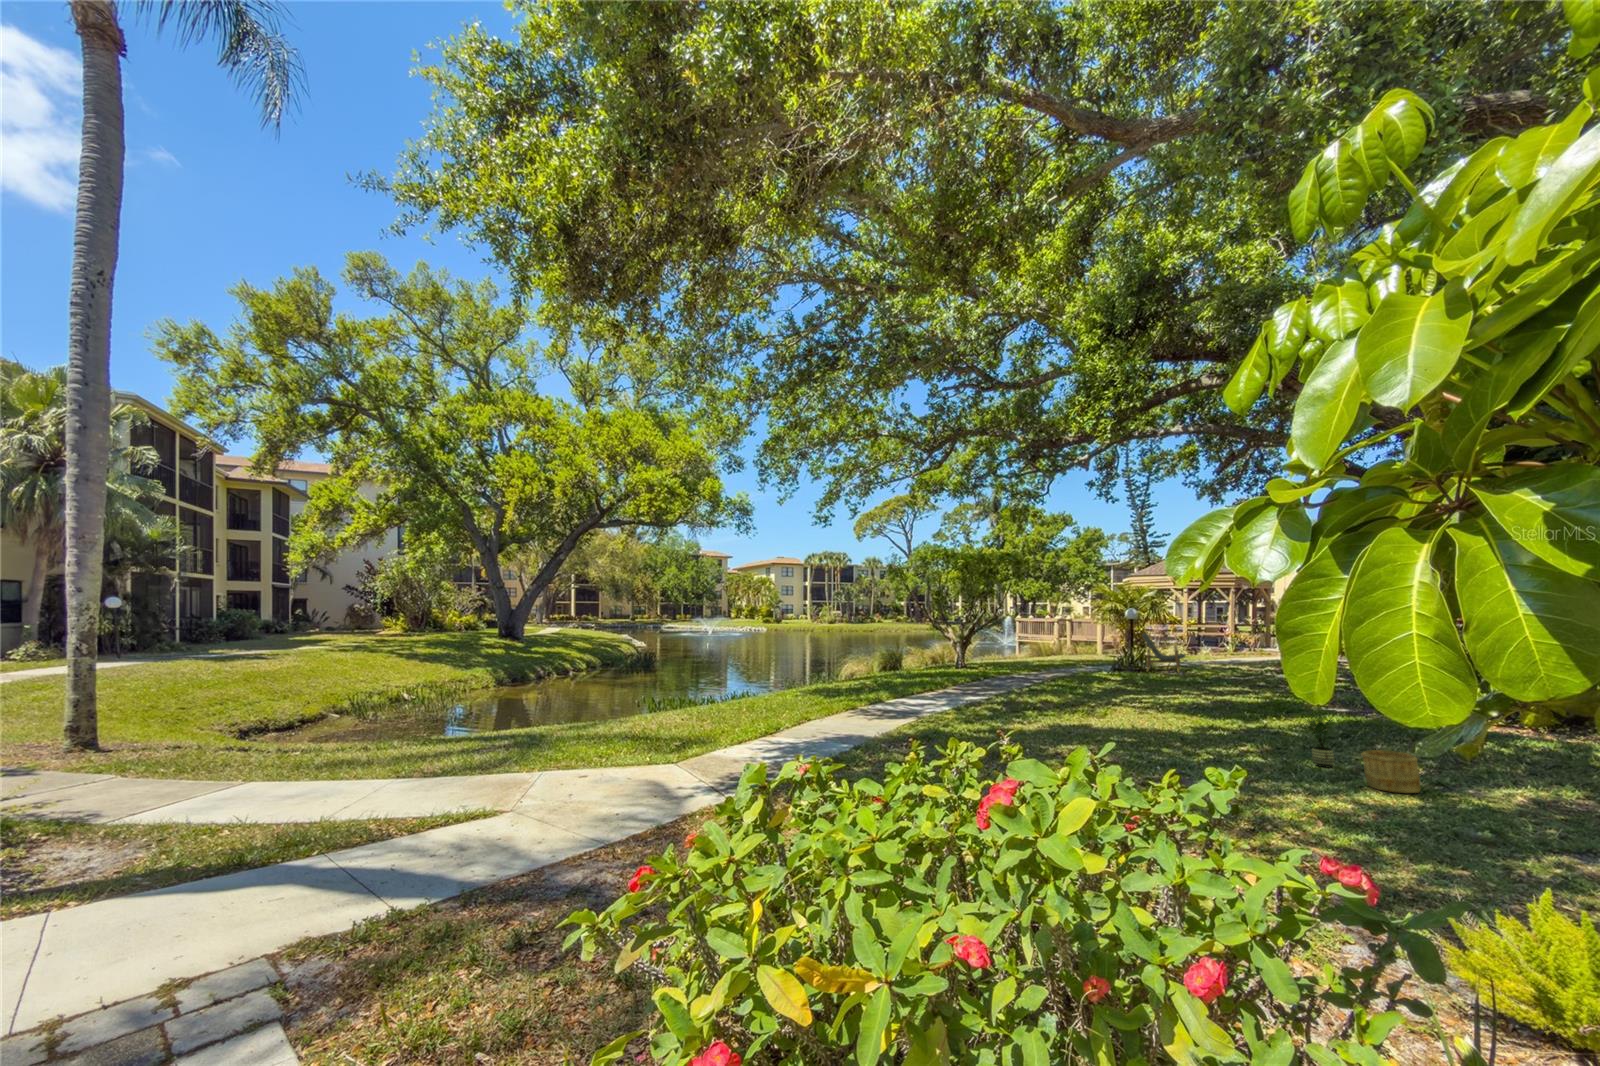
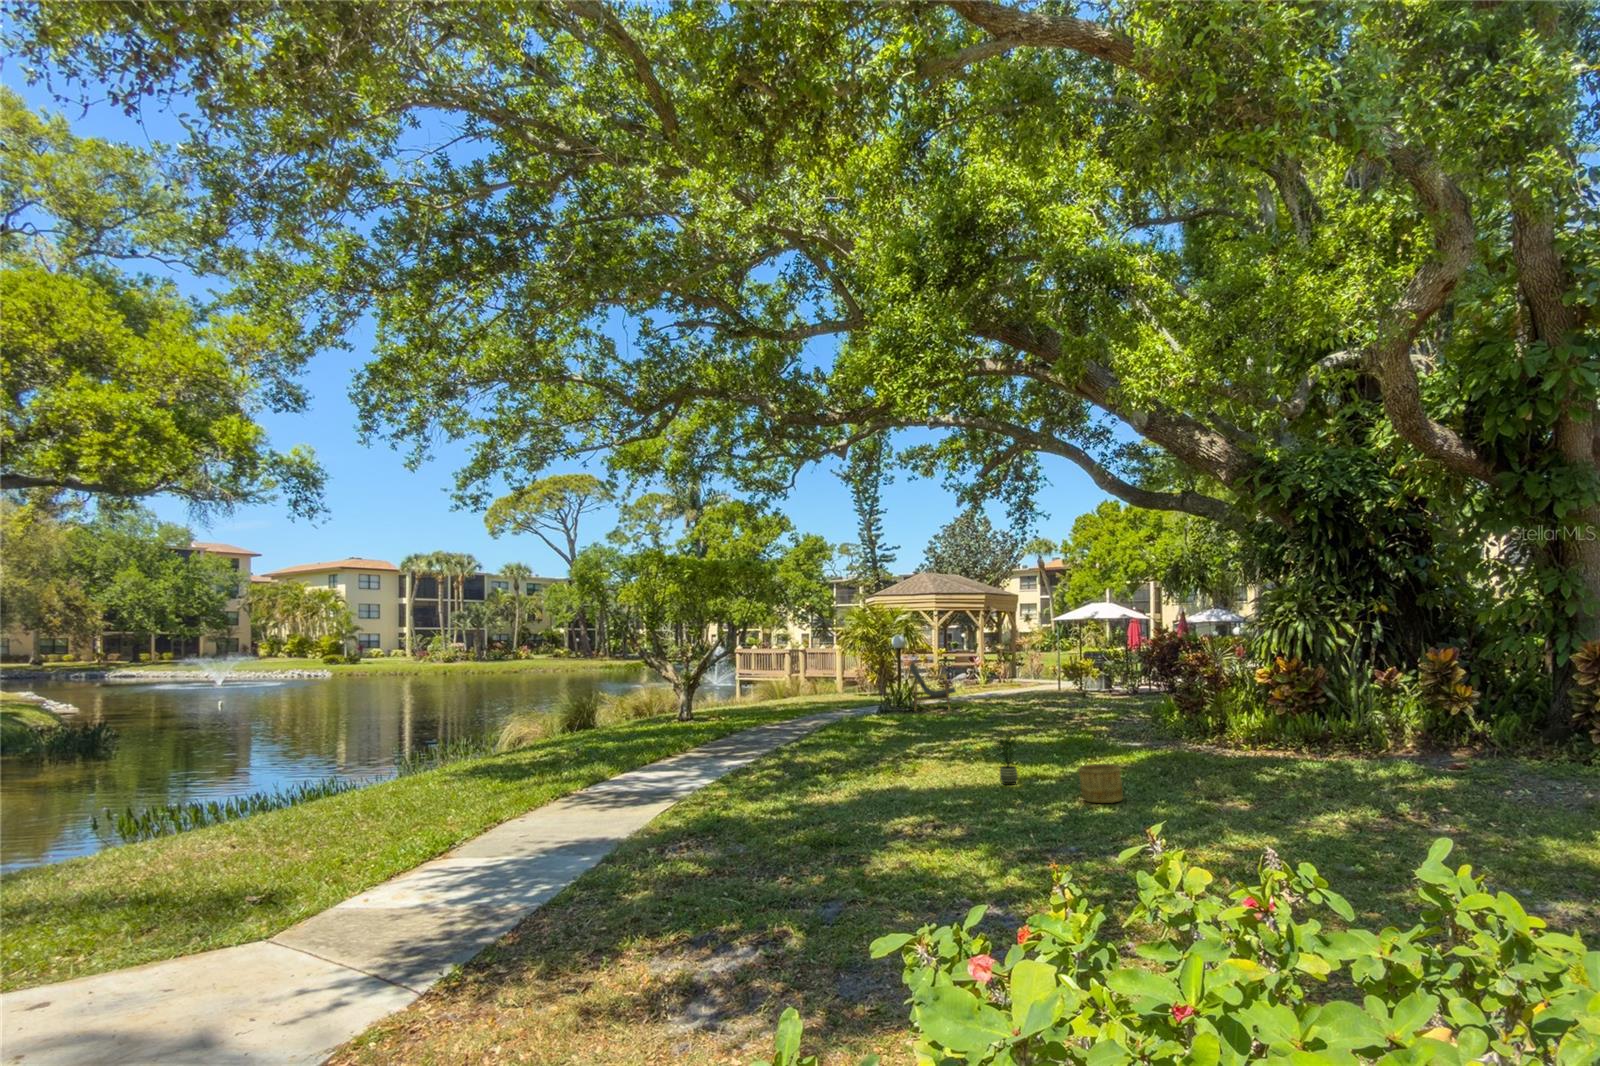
potted plant: present [1304,717,1335,768] -> present [991,735,1018,785]
wooden bucket: present [1361,750,1420,793] -> present [1078,764,1123,803]

